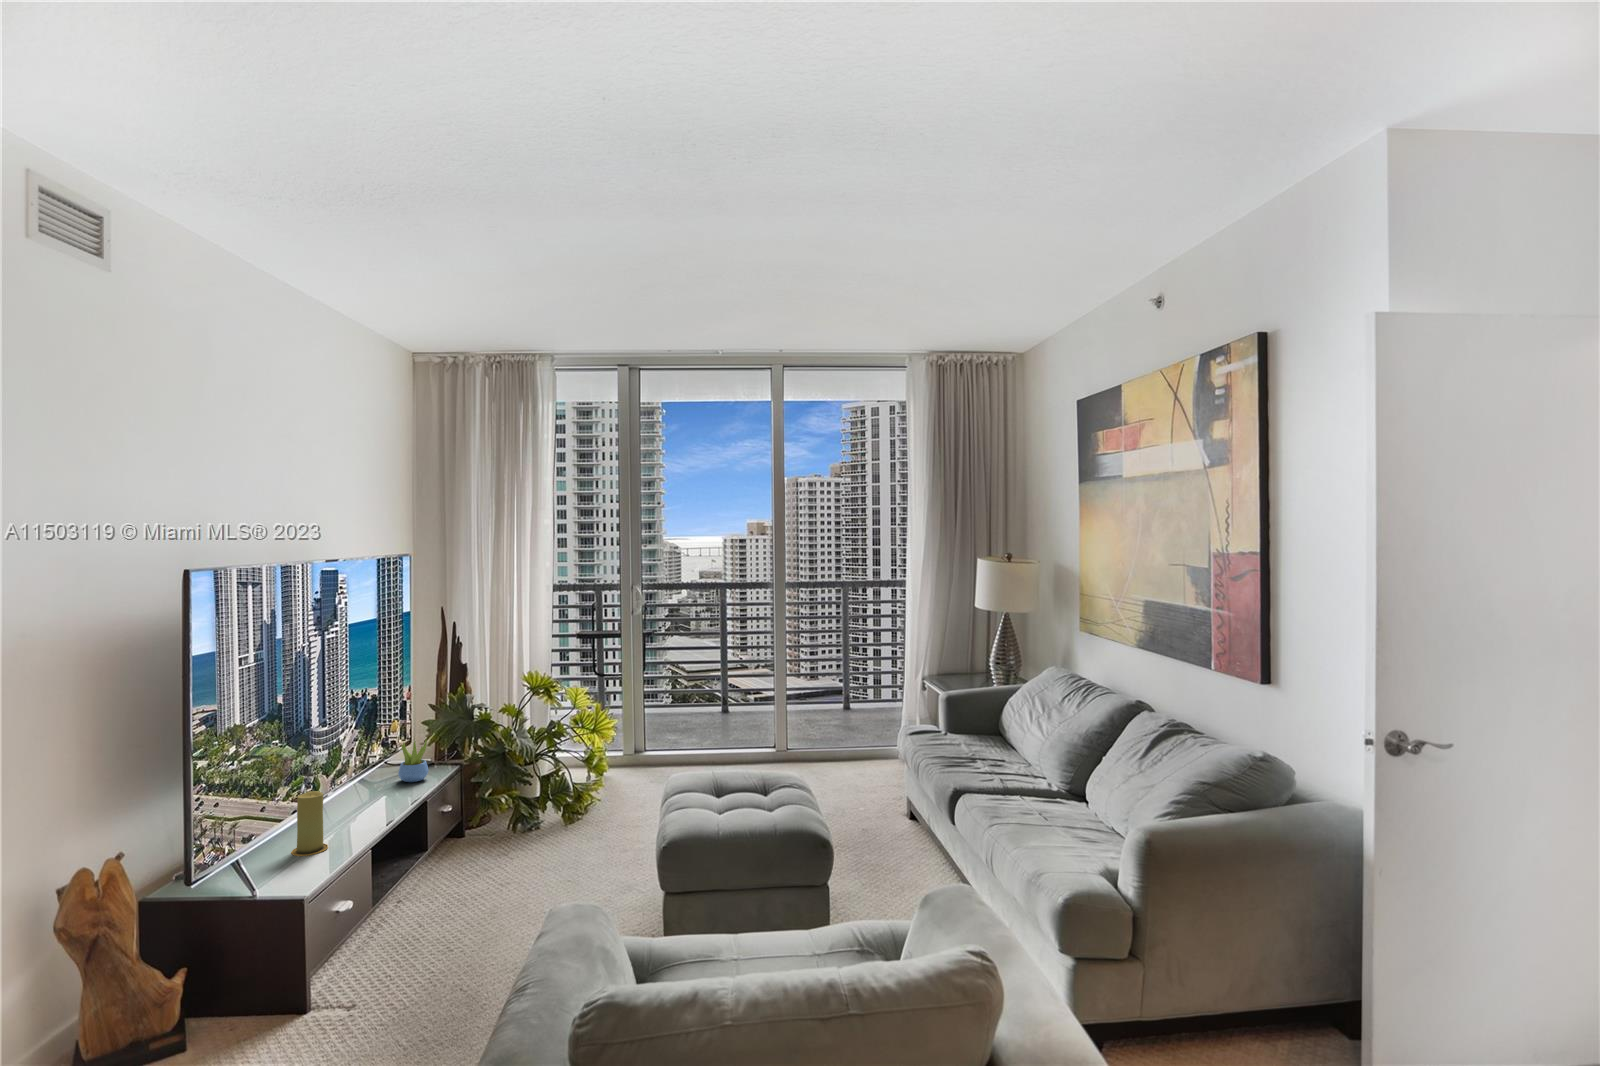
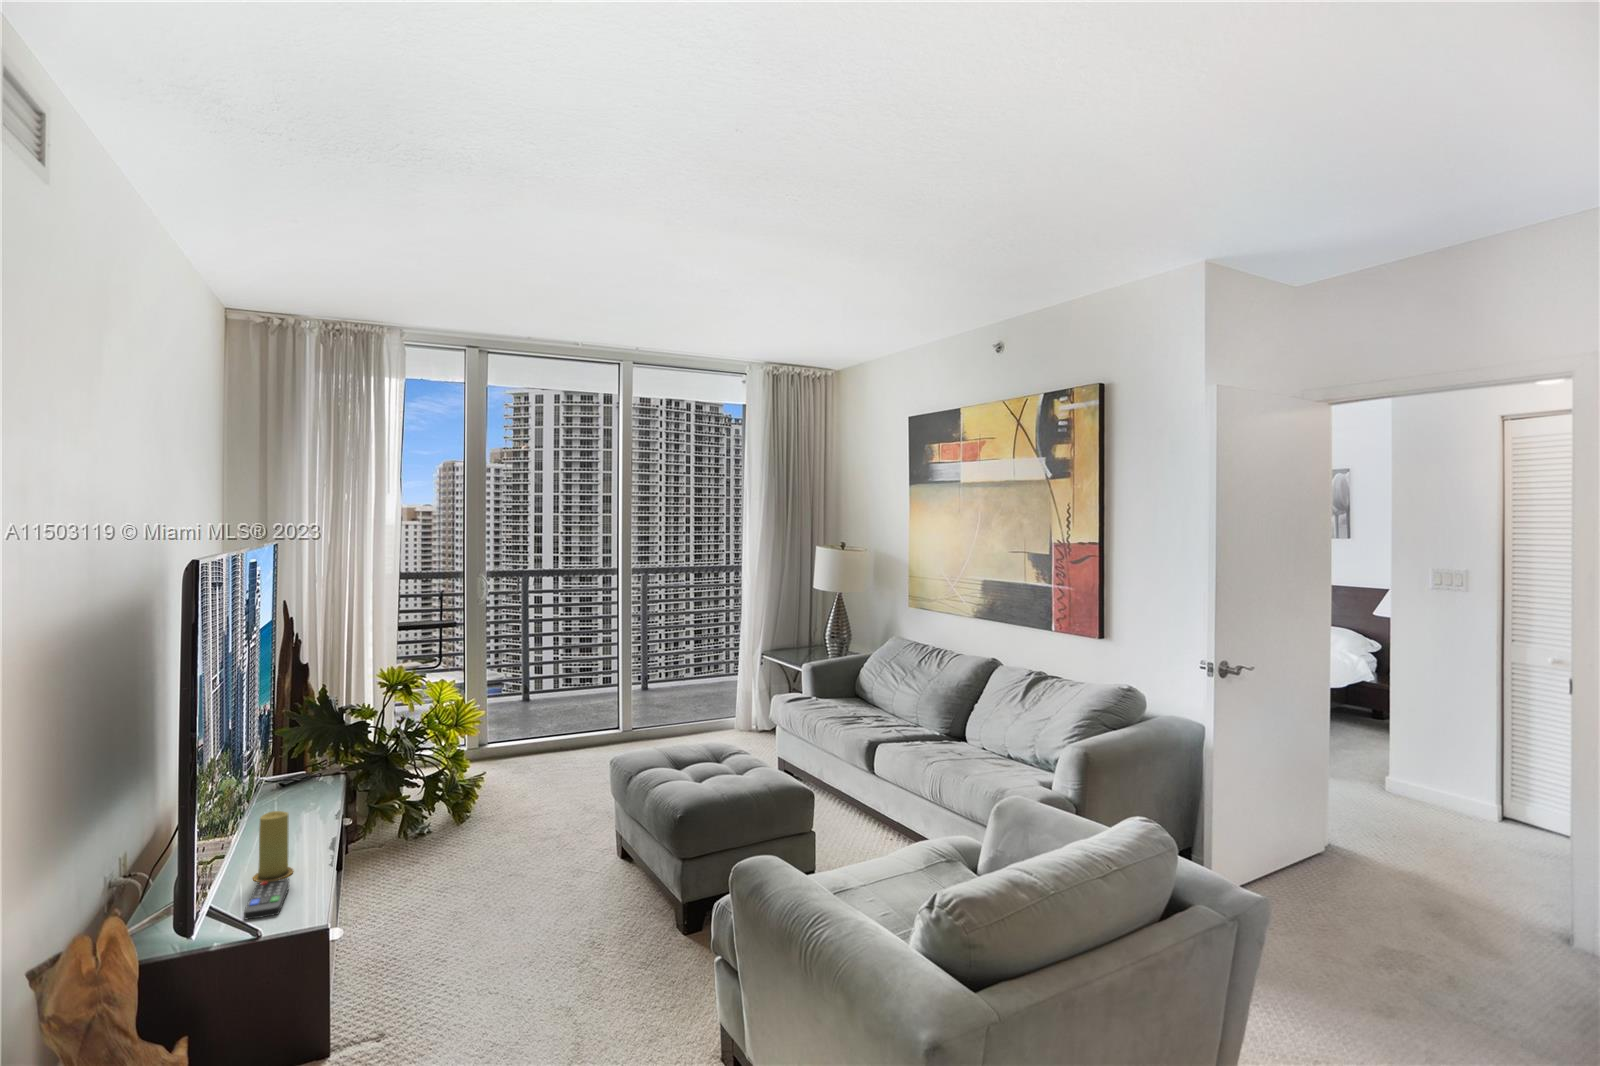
succulent plant: present [398,740,429,782] -> none [280,751,315,801]
remote control: none [241,855,305,889] -> present [244,879,289,919]

